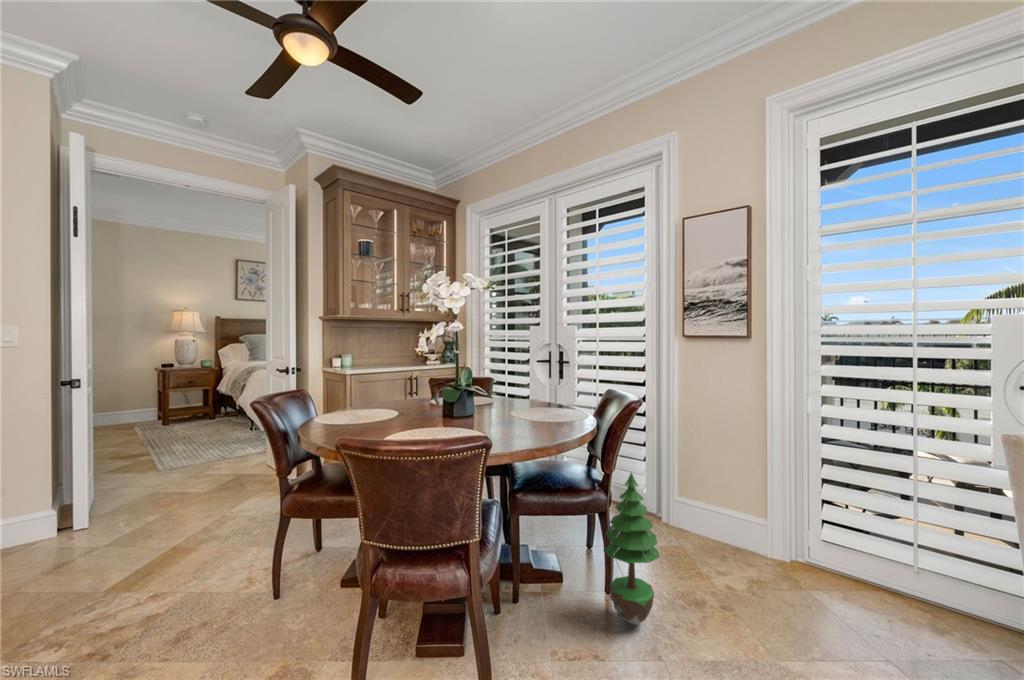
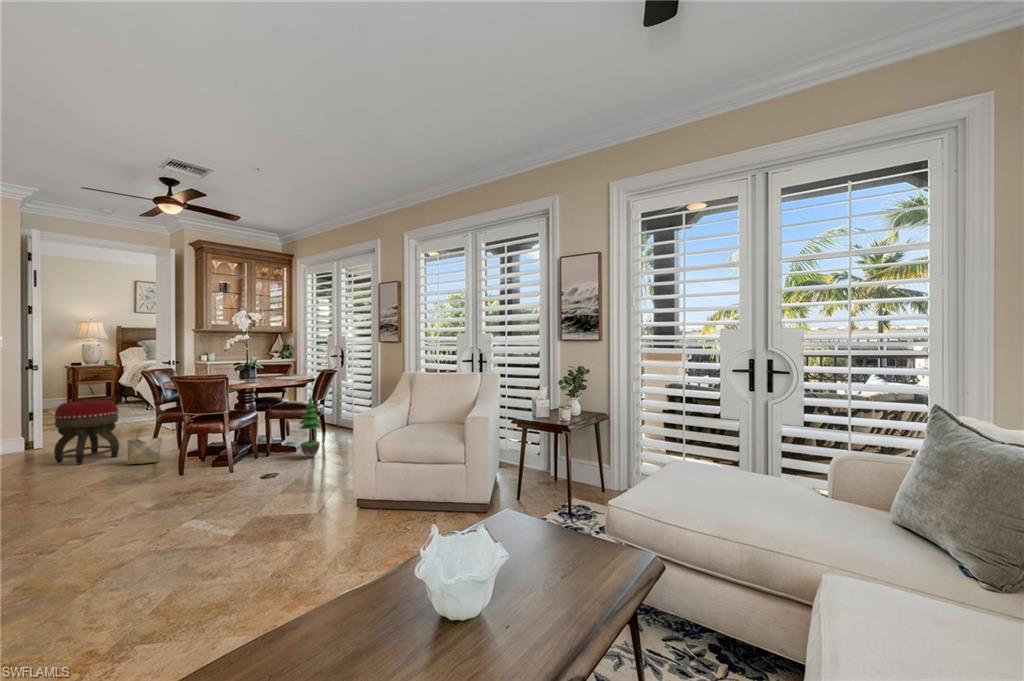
footstool: none [72,461,208,626] -> present [54,400,119,464]
woven basket: none [220,531,297,638] -> present [127,437,162,464]

